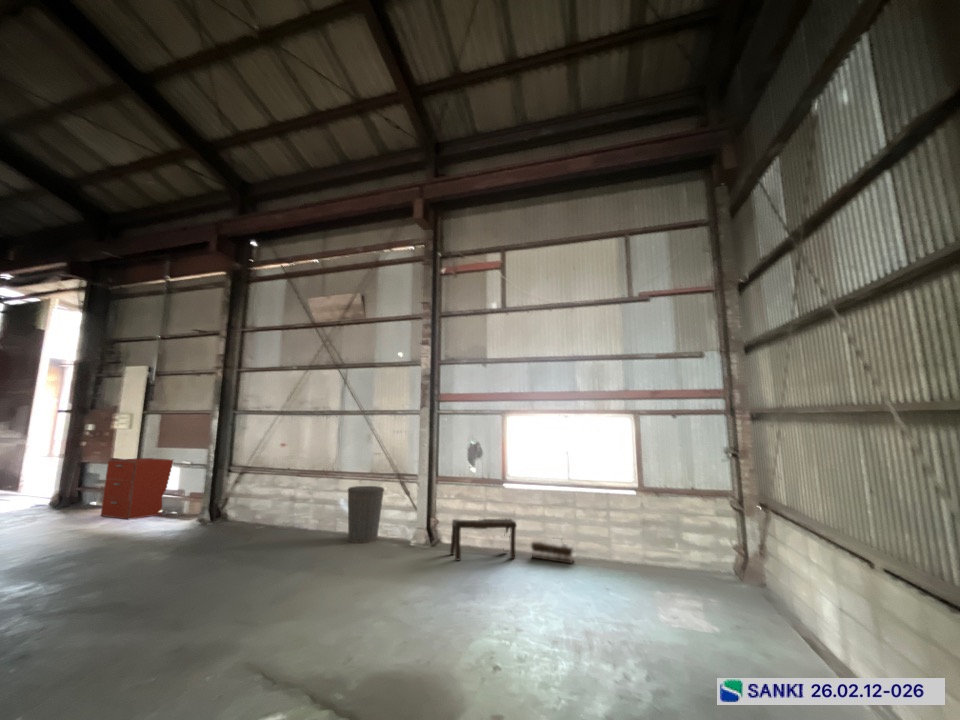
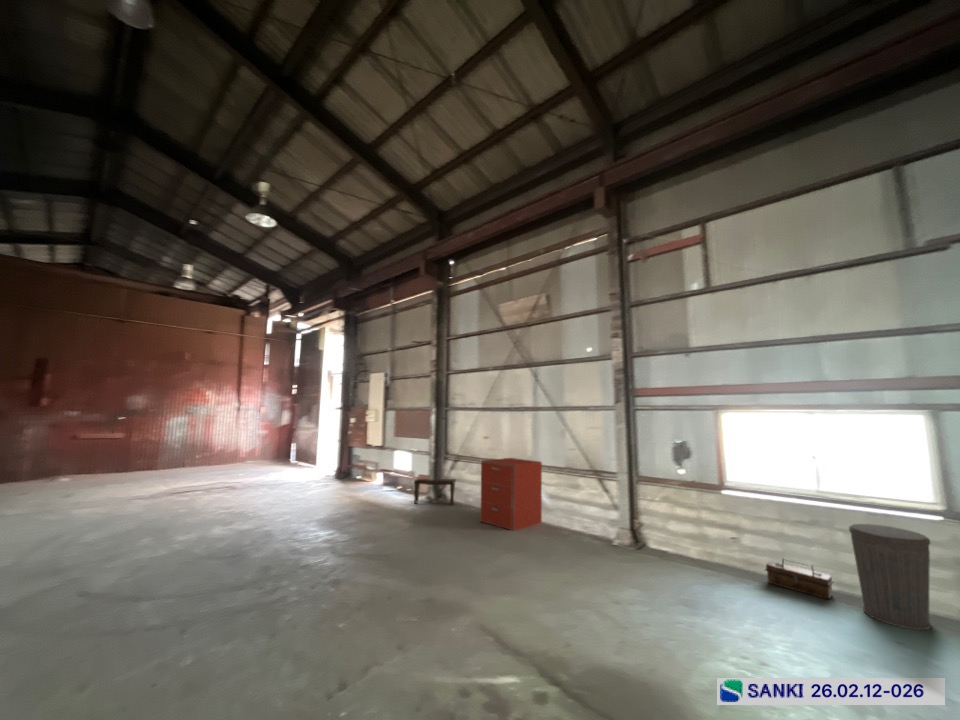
filing cabinet: present [101,458,173,519] -> present [480,458,542,530]
trash can: present [348,486,384,543] -> present [849,524,931,630]
bench: present [450,519,517,561] -> present [414,479,456,505]

